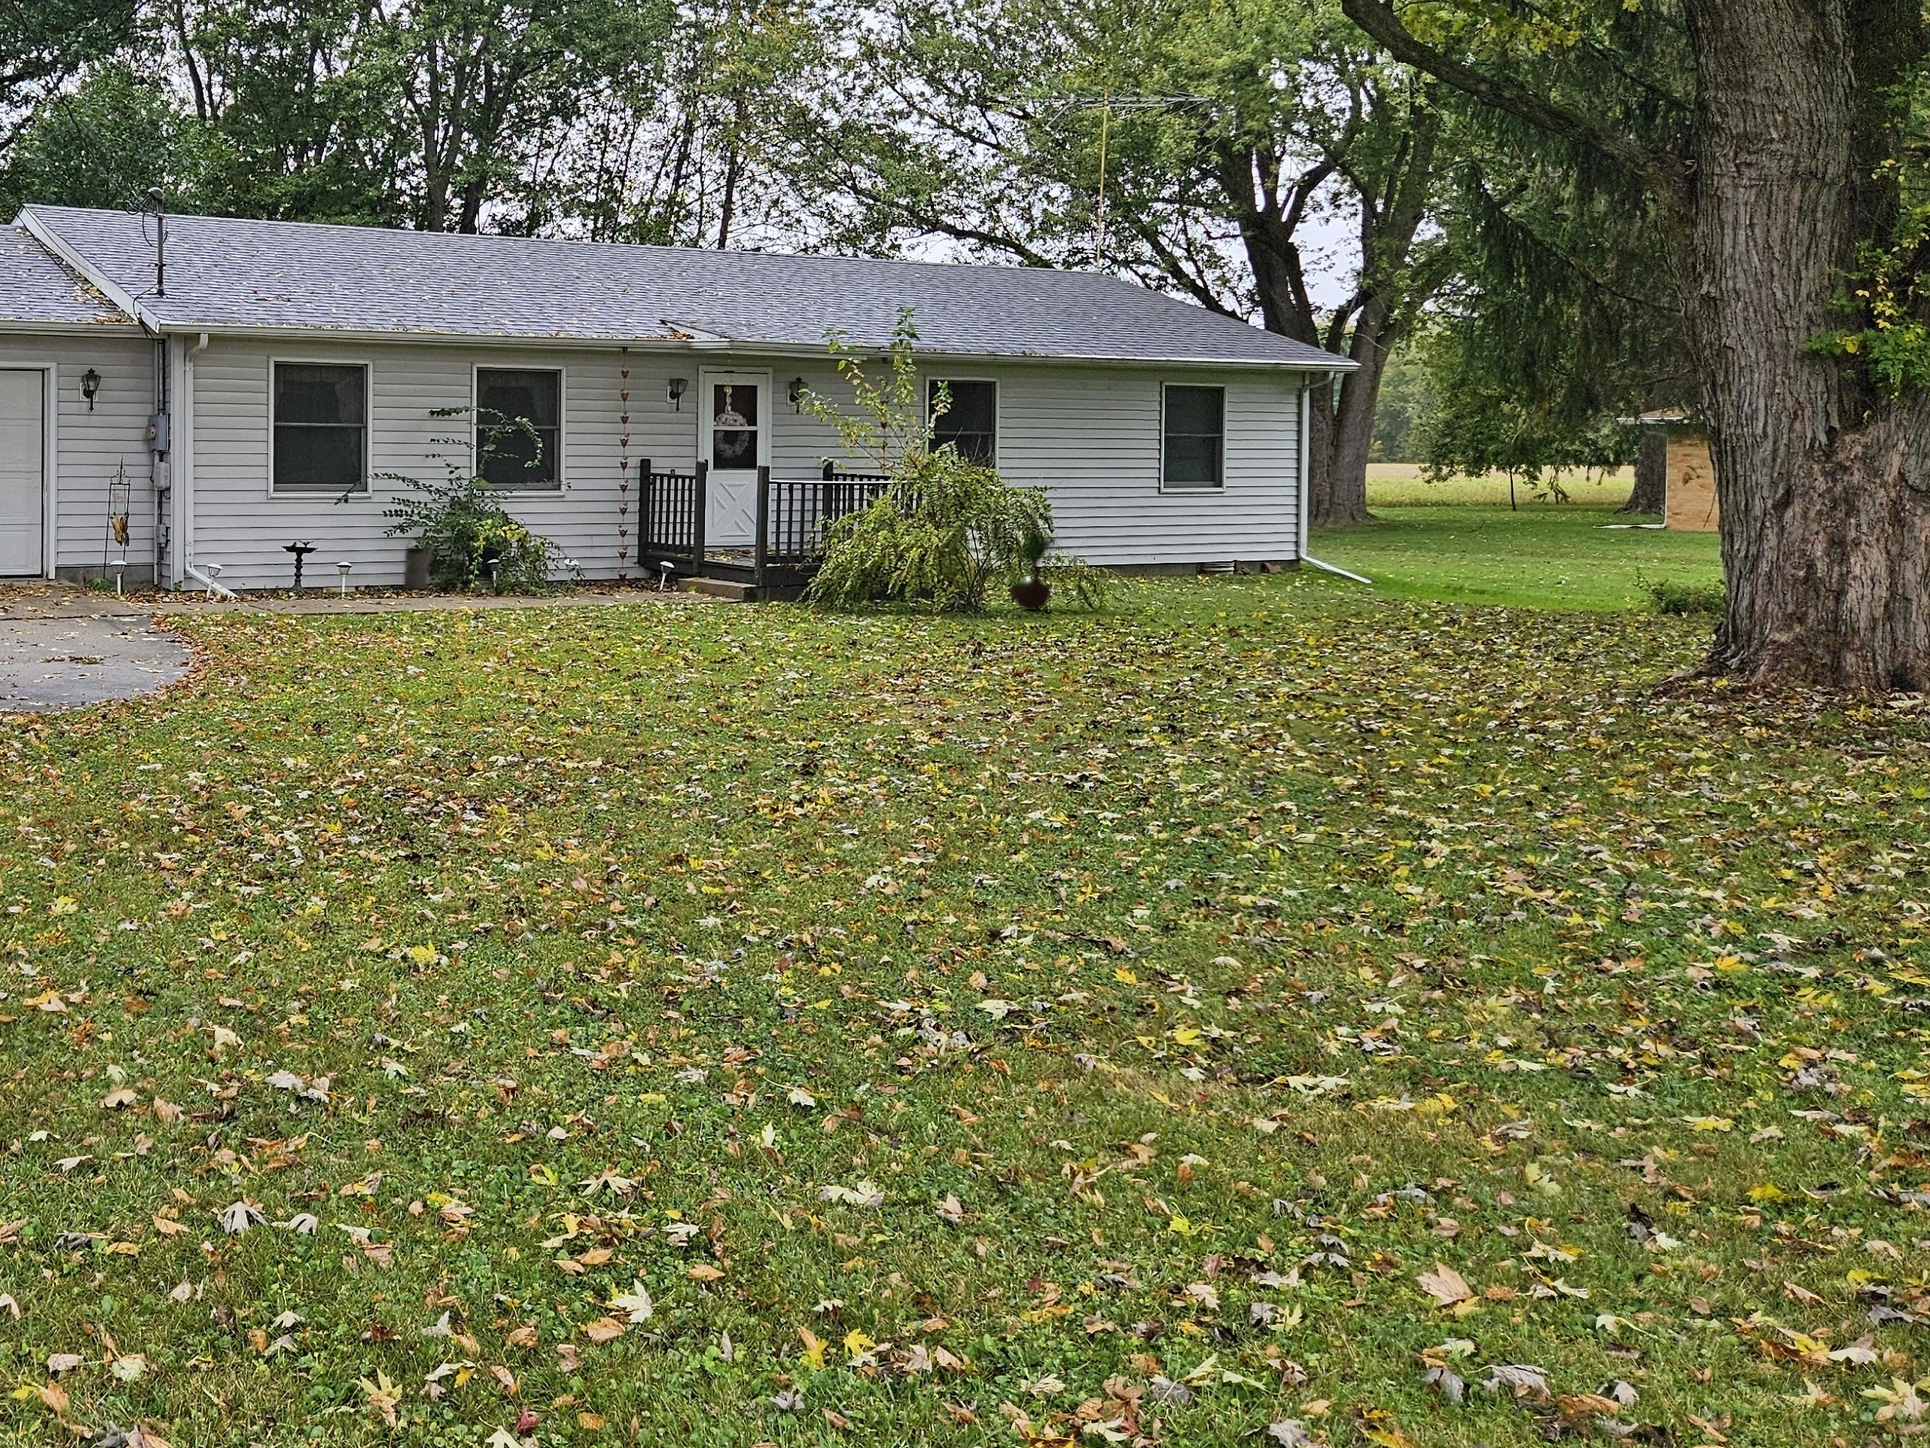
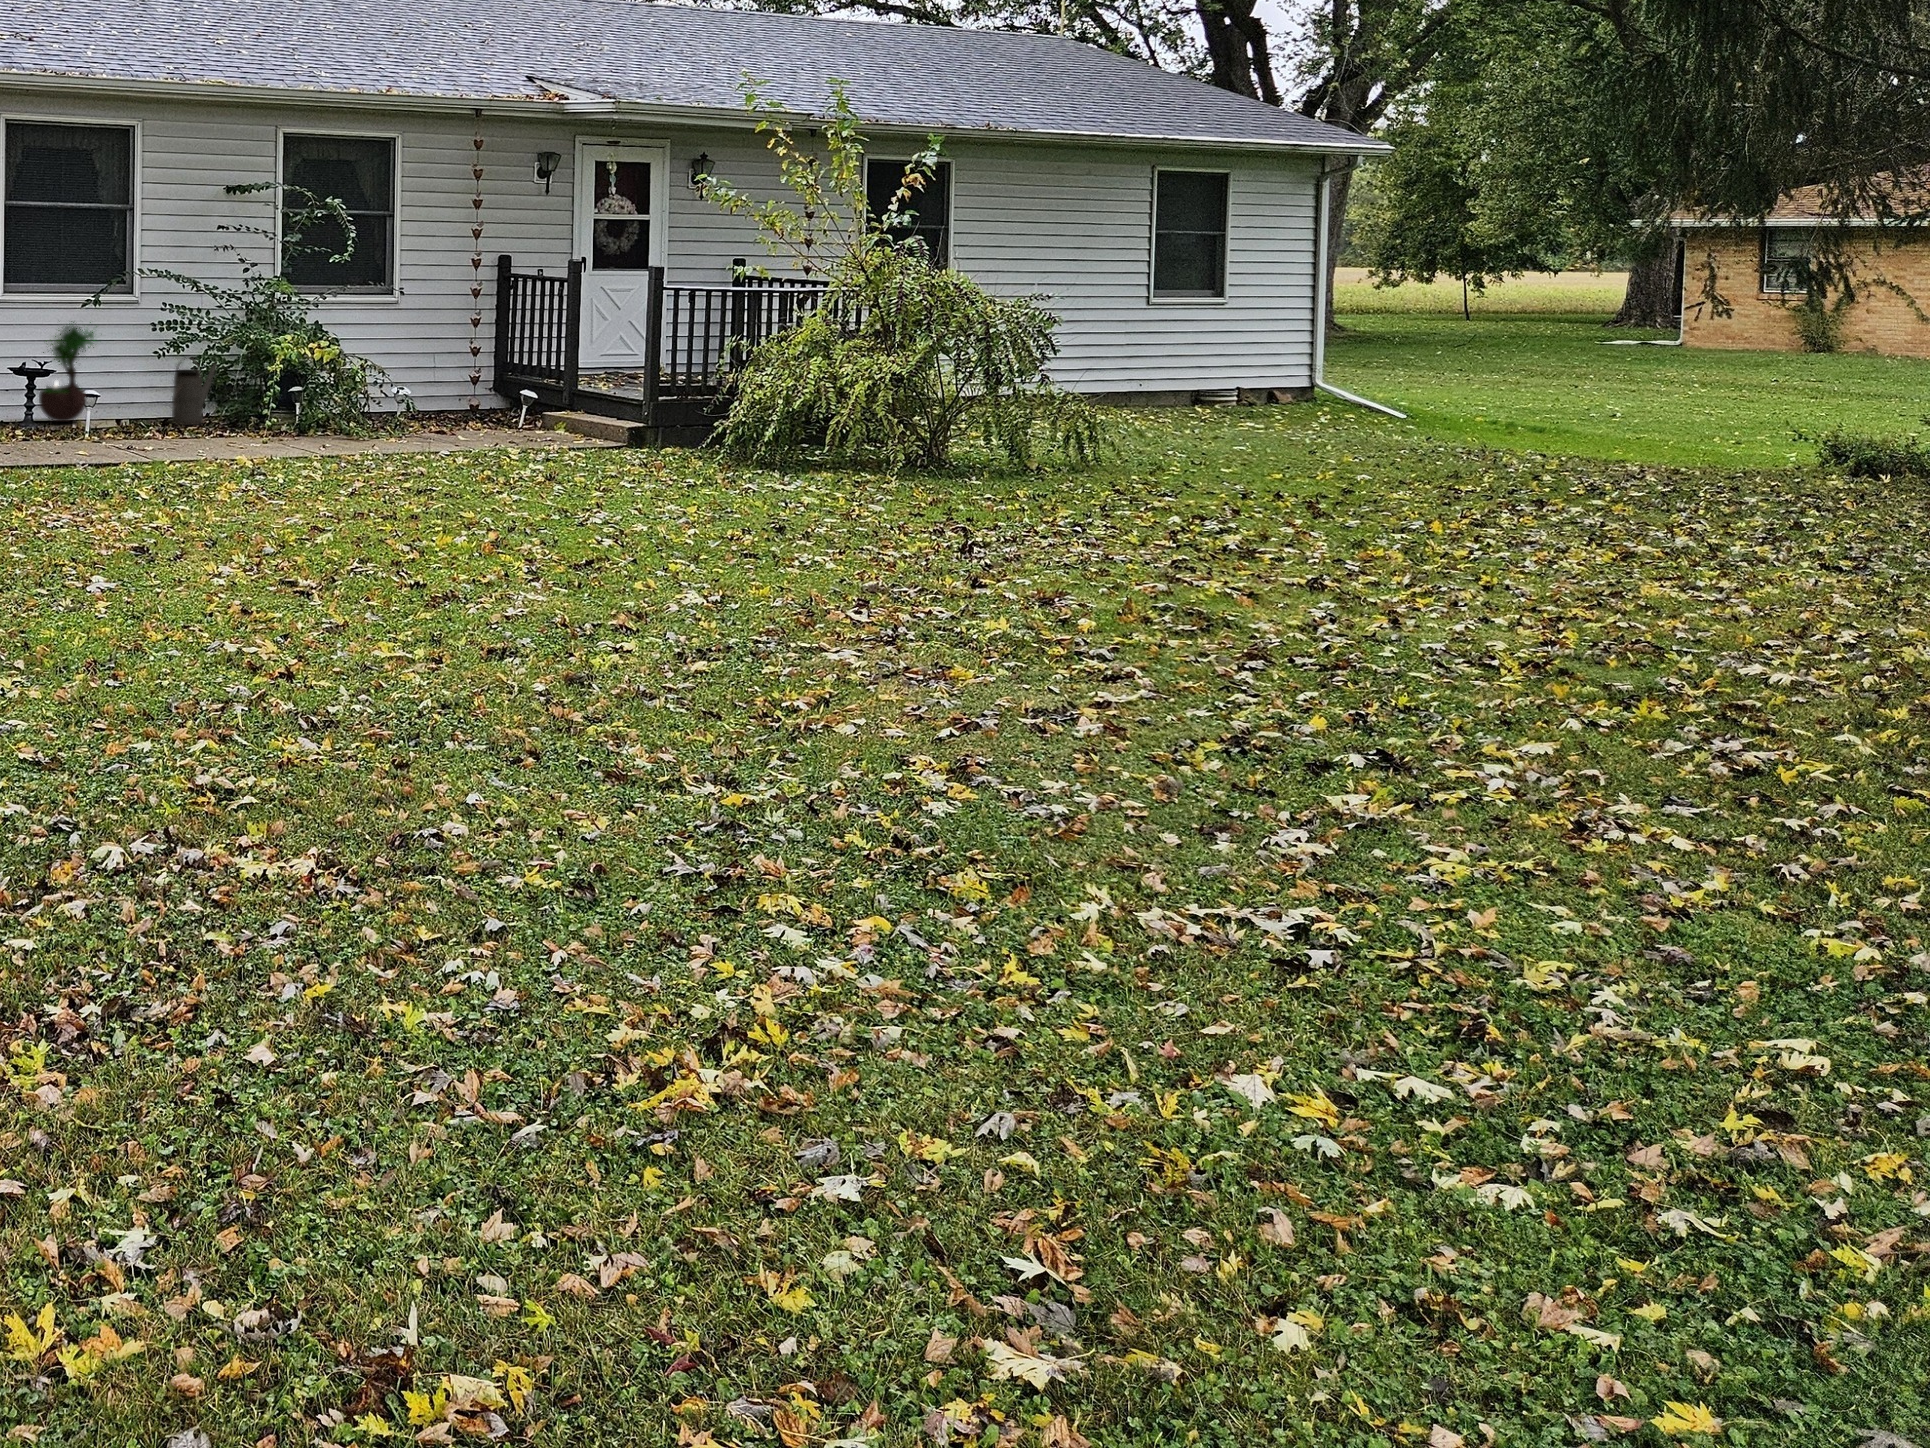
potted tree: present [1012,531,1058,610] -> present [39,321,95,422]

